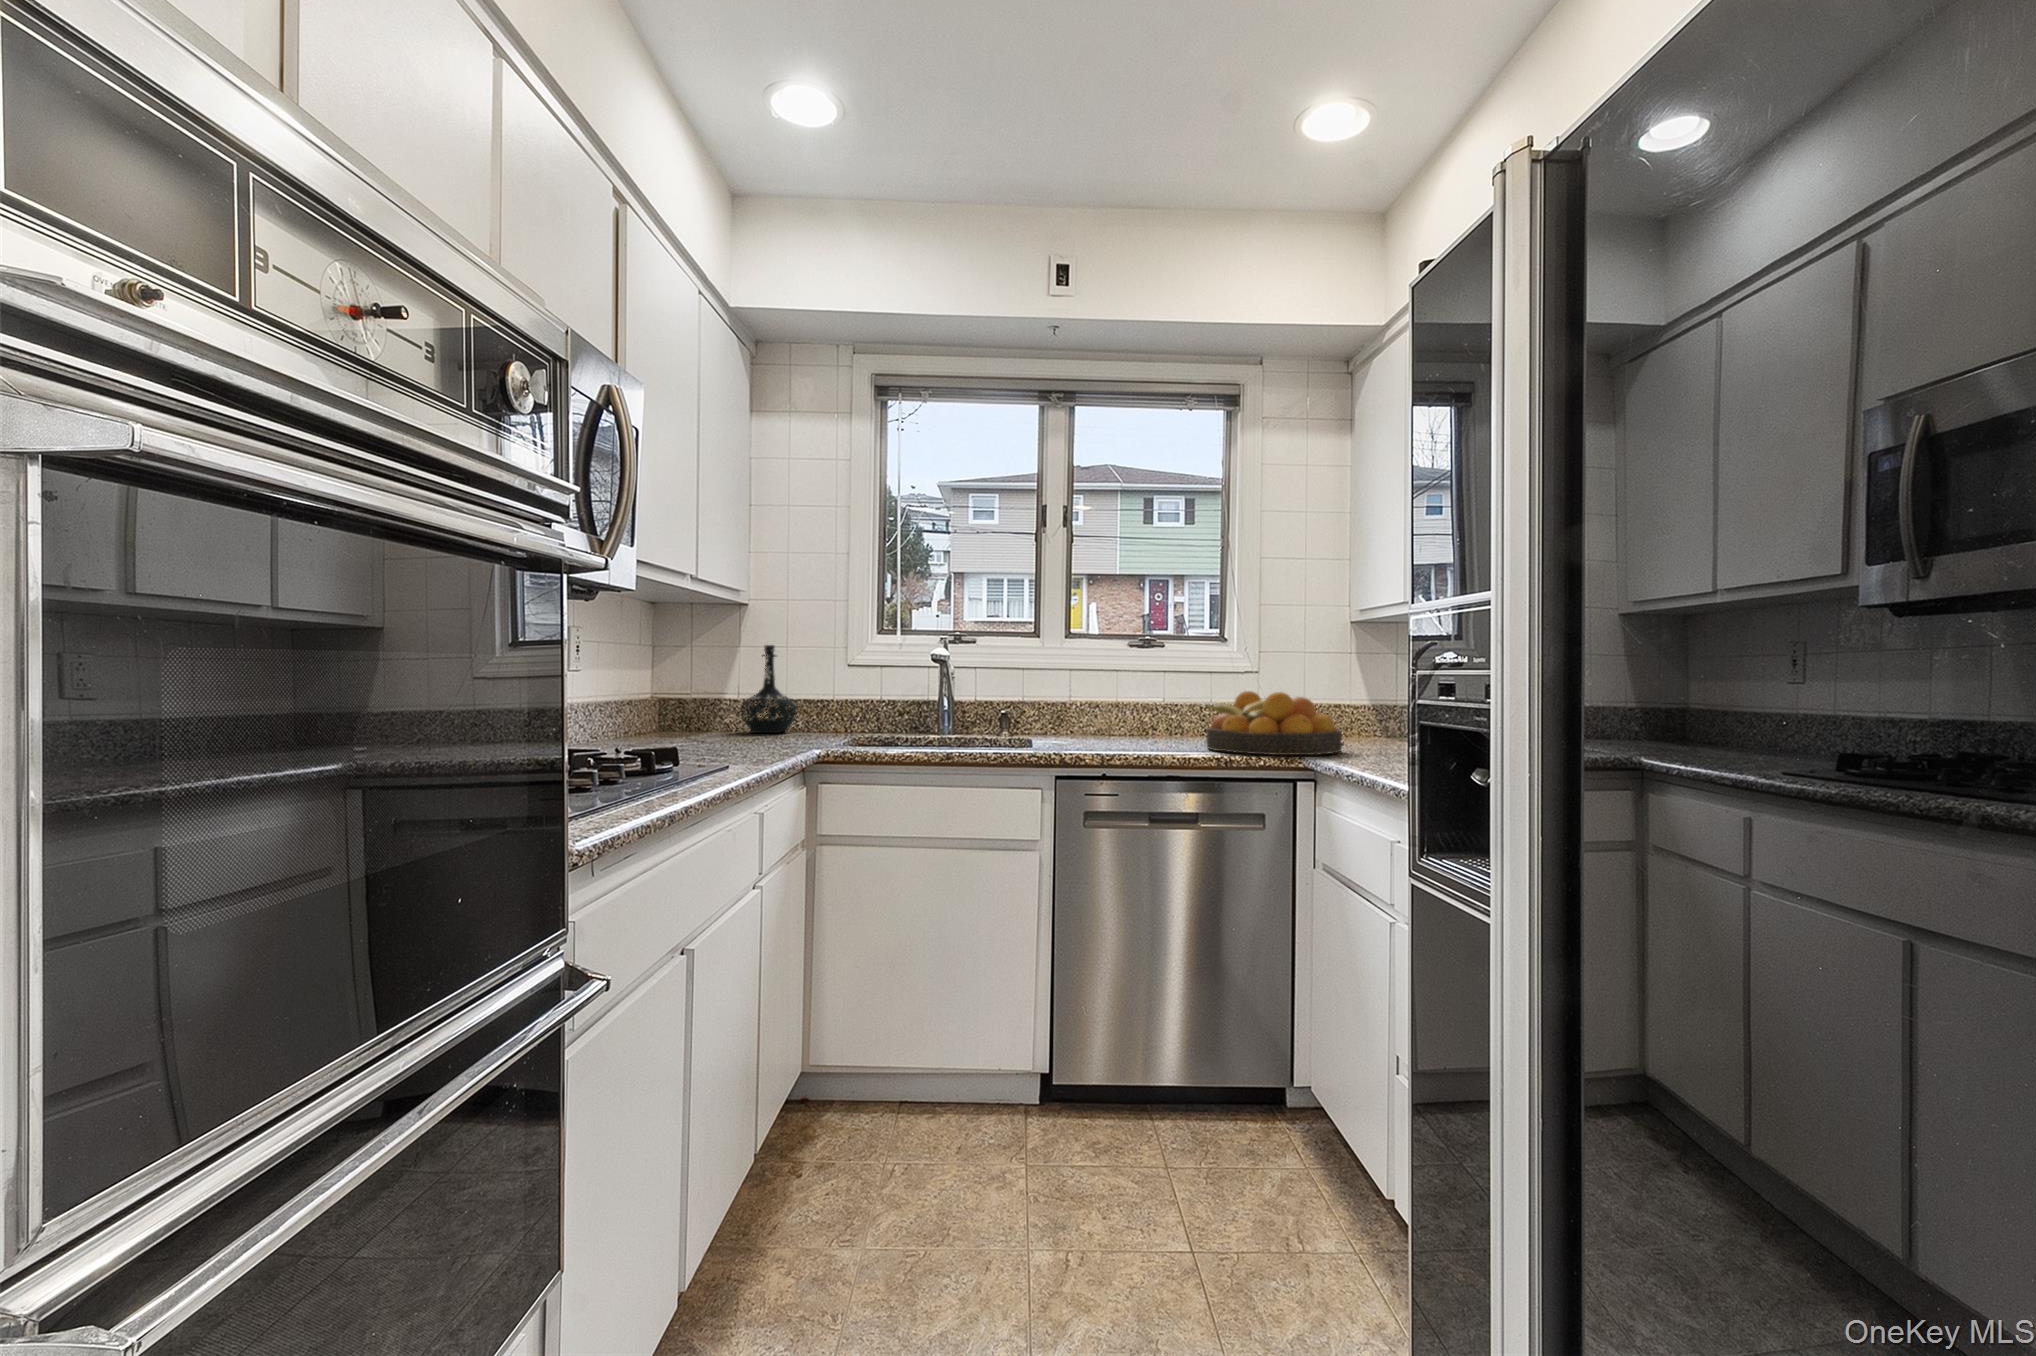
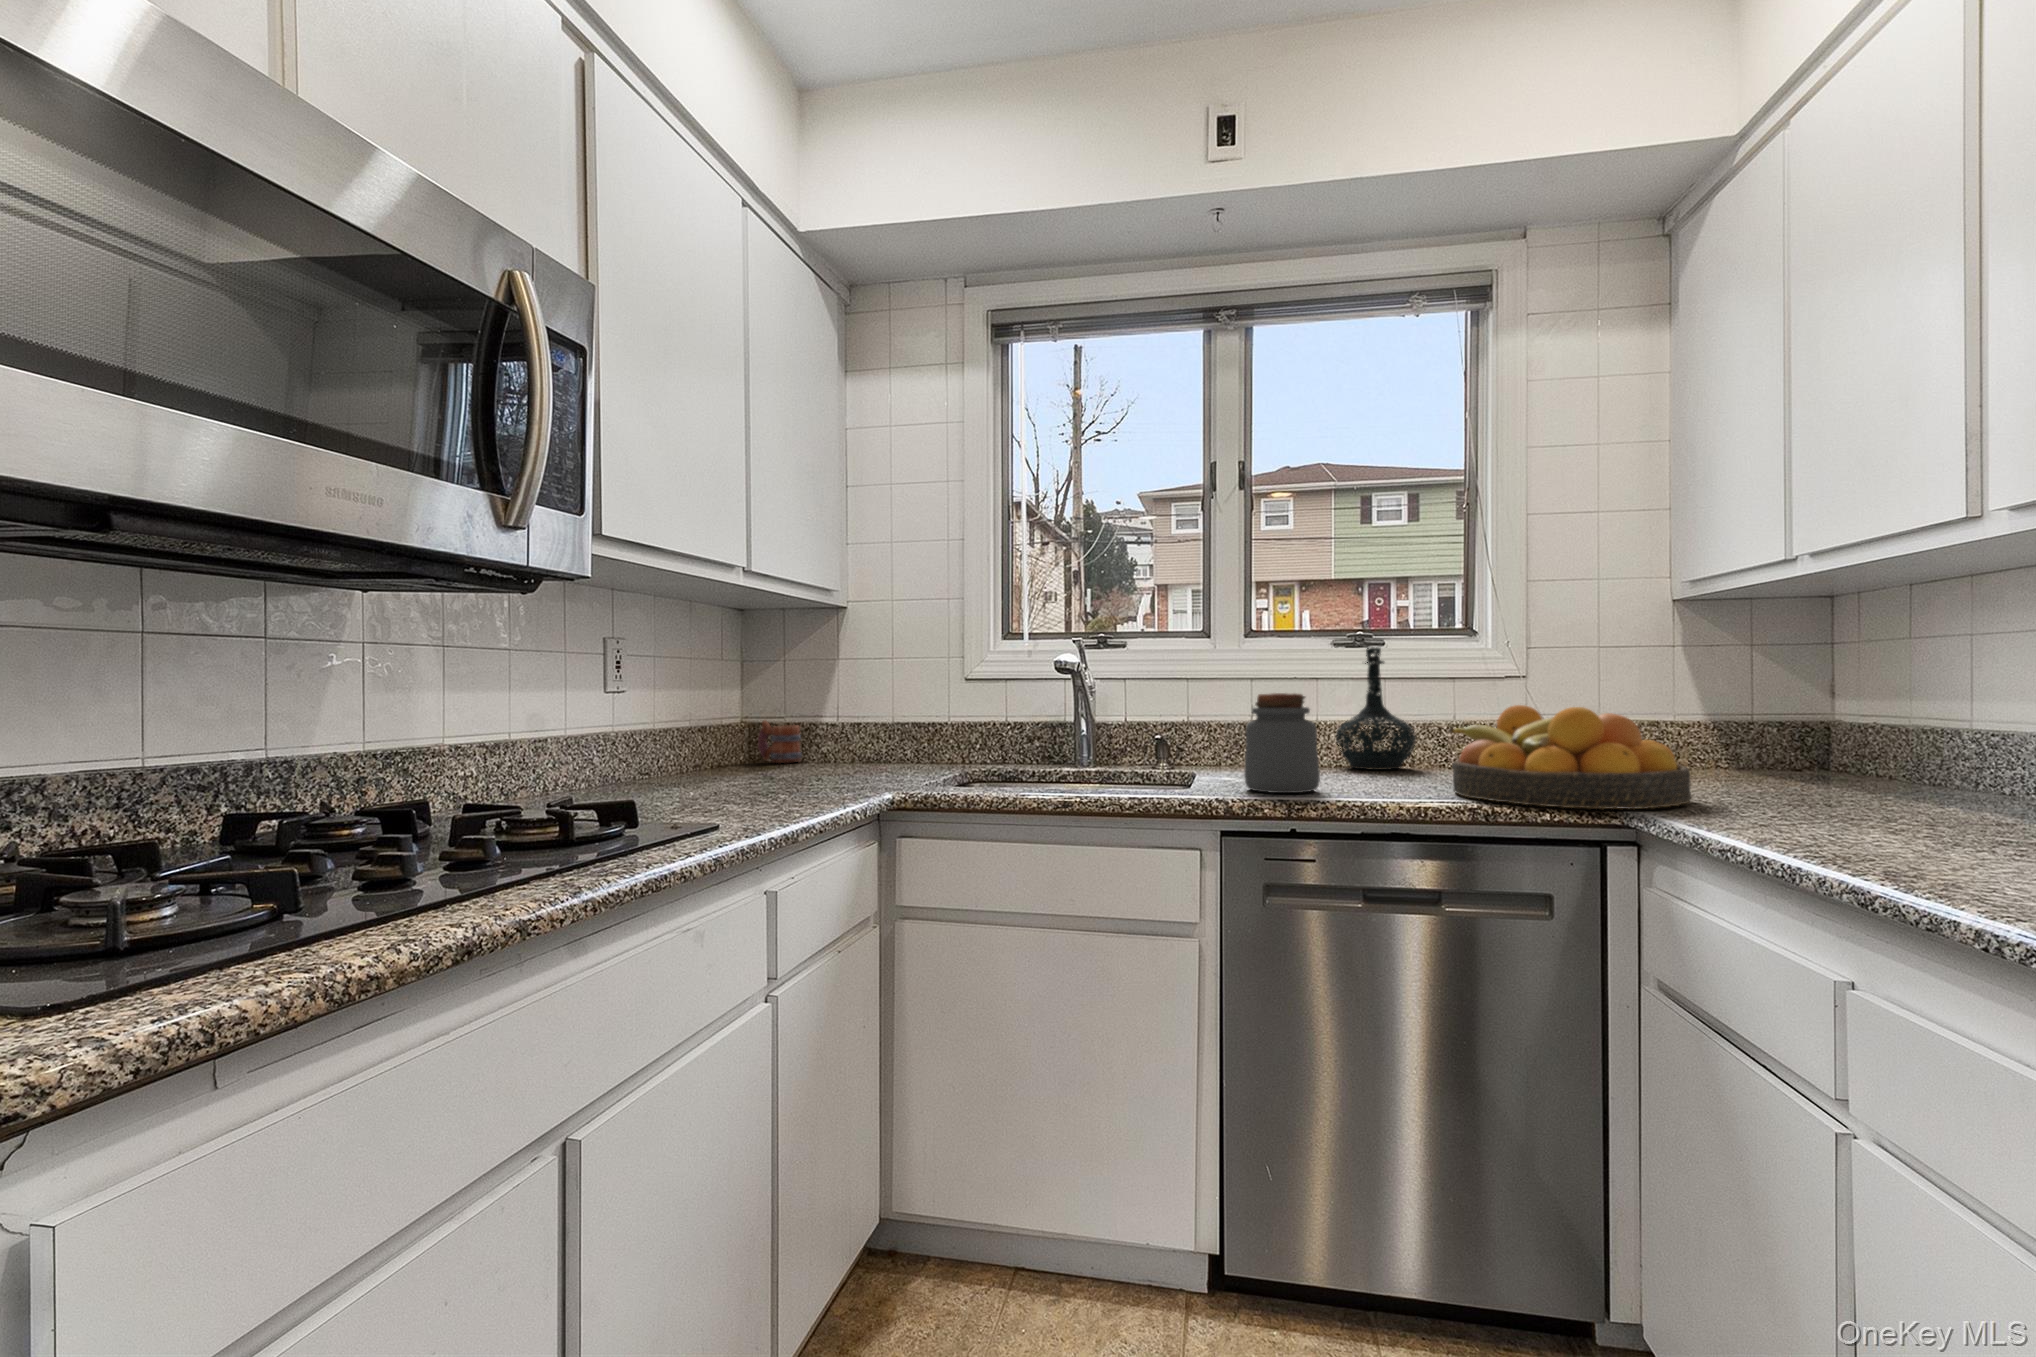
bottle: present [741,645,797,733] -> present [1336,648,1416,770]
jar: none [1072,681,1122,749] -> present [1244,693,1320,793]
mug: none [671,698,711,733] -> present [758,720,802,763]

